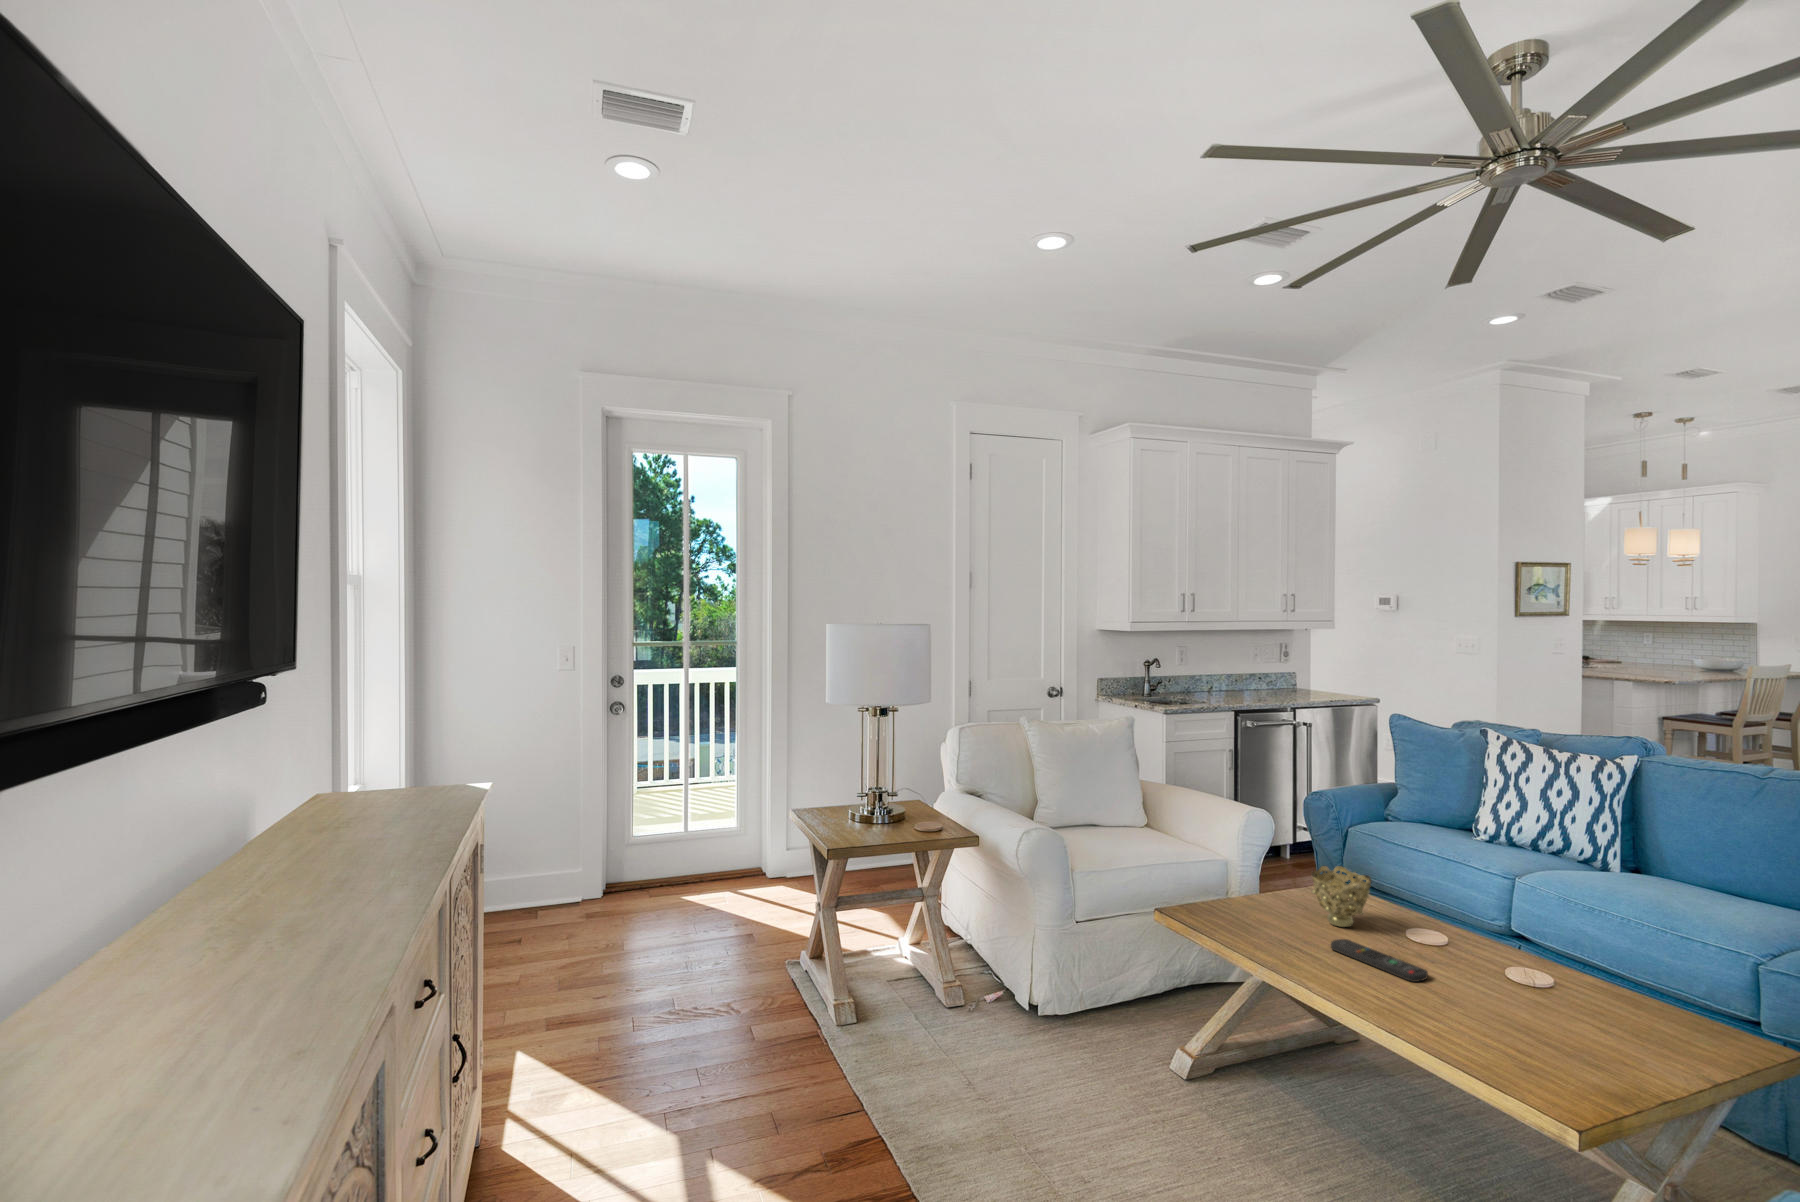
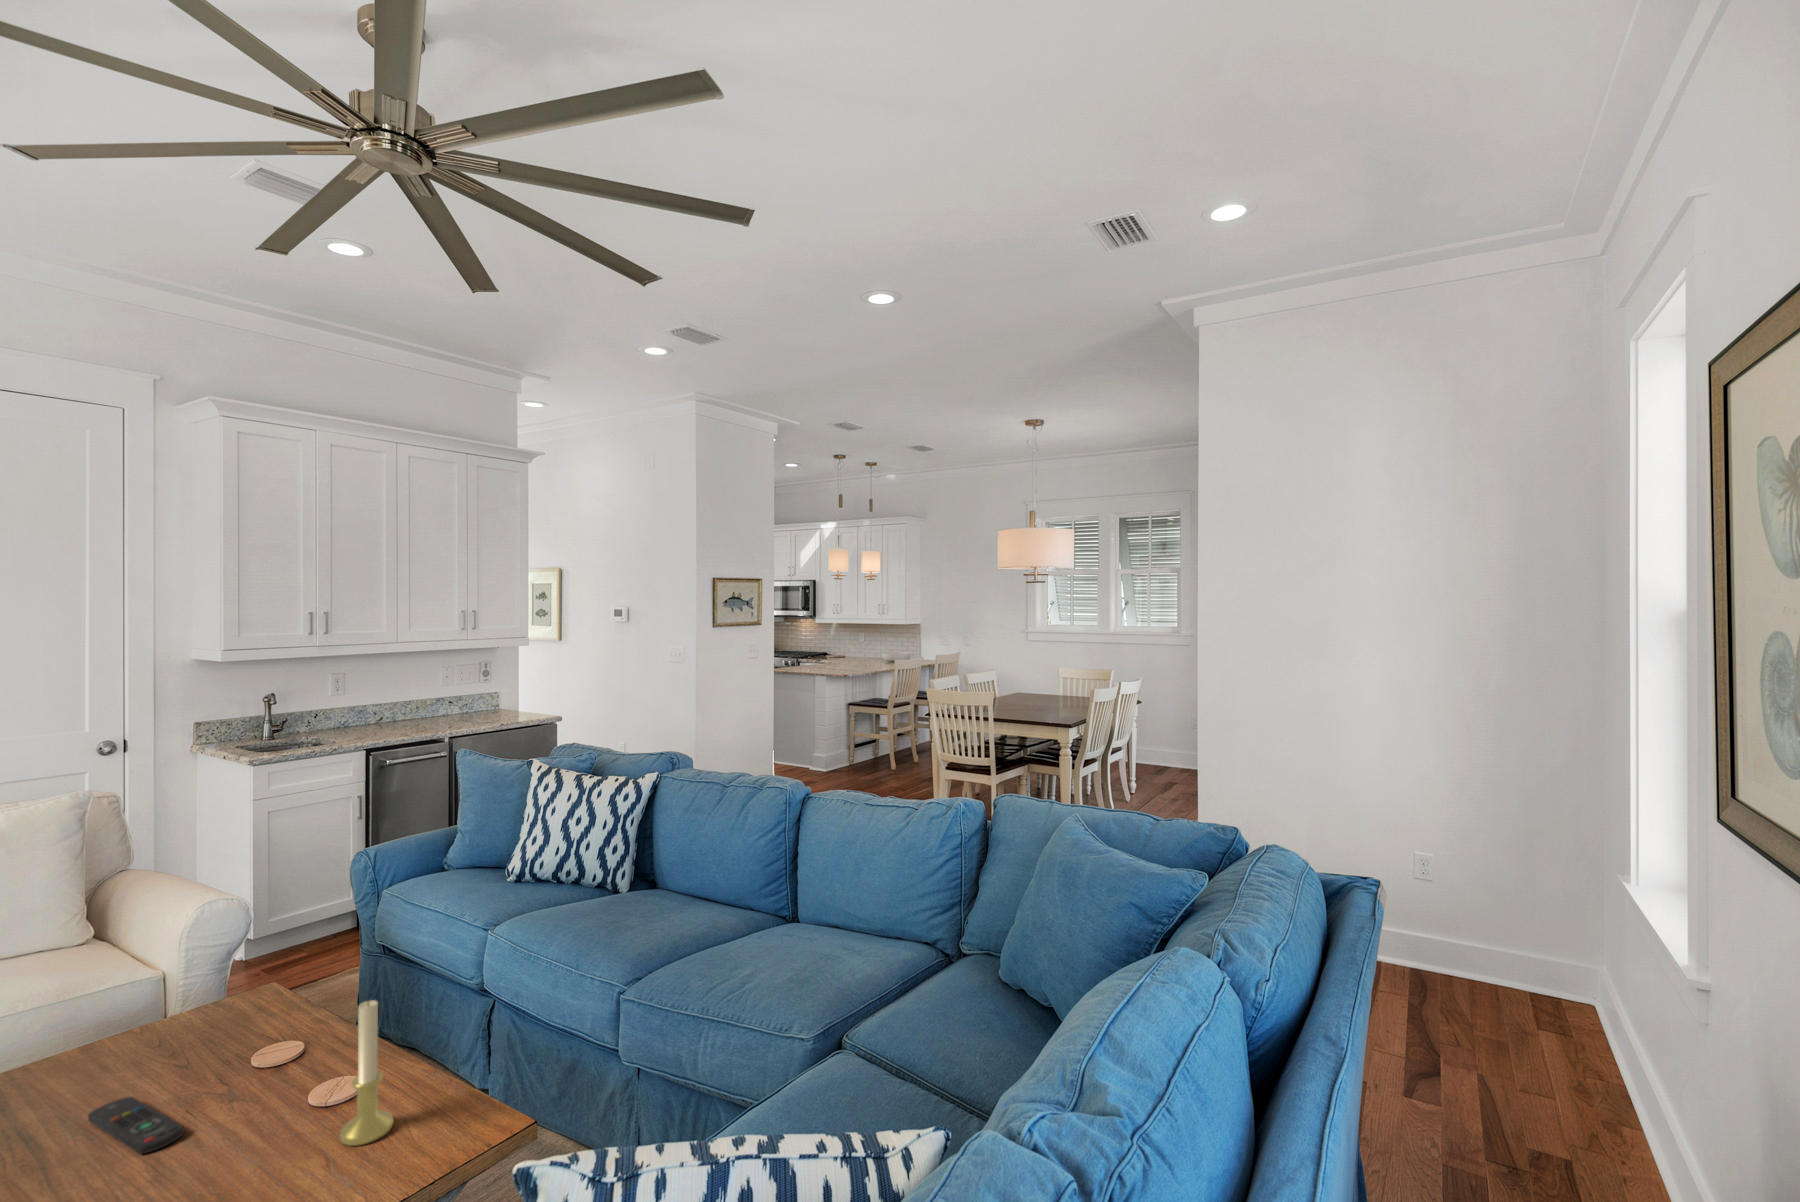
decorative bowl: present [1312,866,1371,927] -> none [132,981,223,1067]
candle holder: none [1585,899,1637,1026] -> present [340,1000,394,1146]

